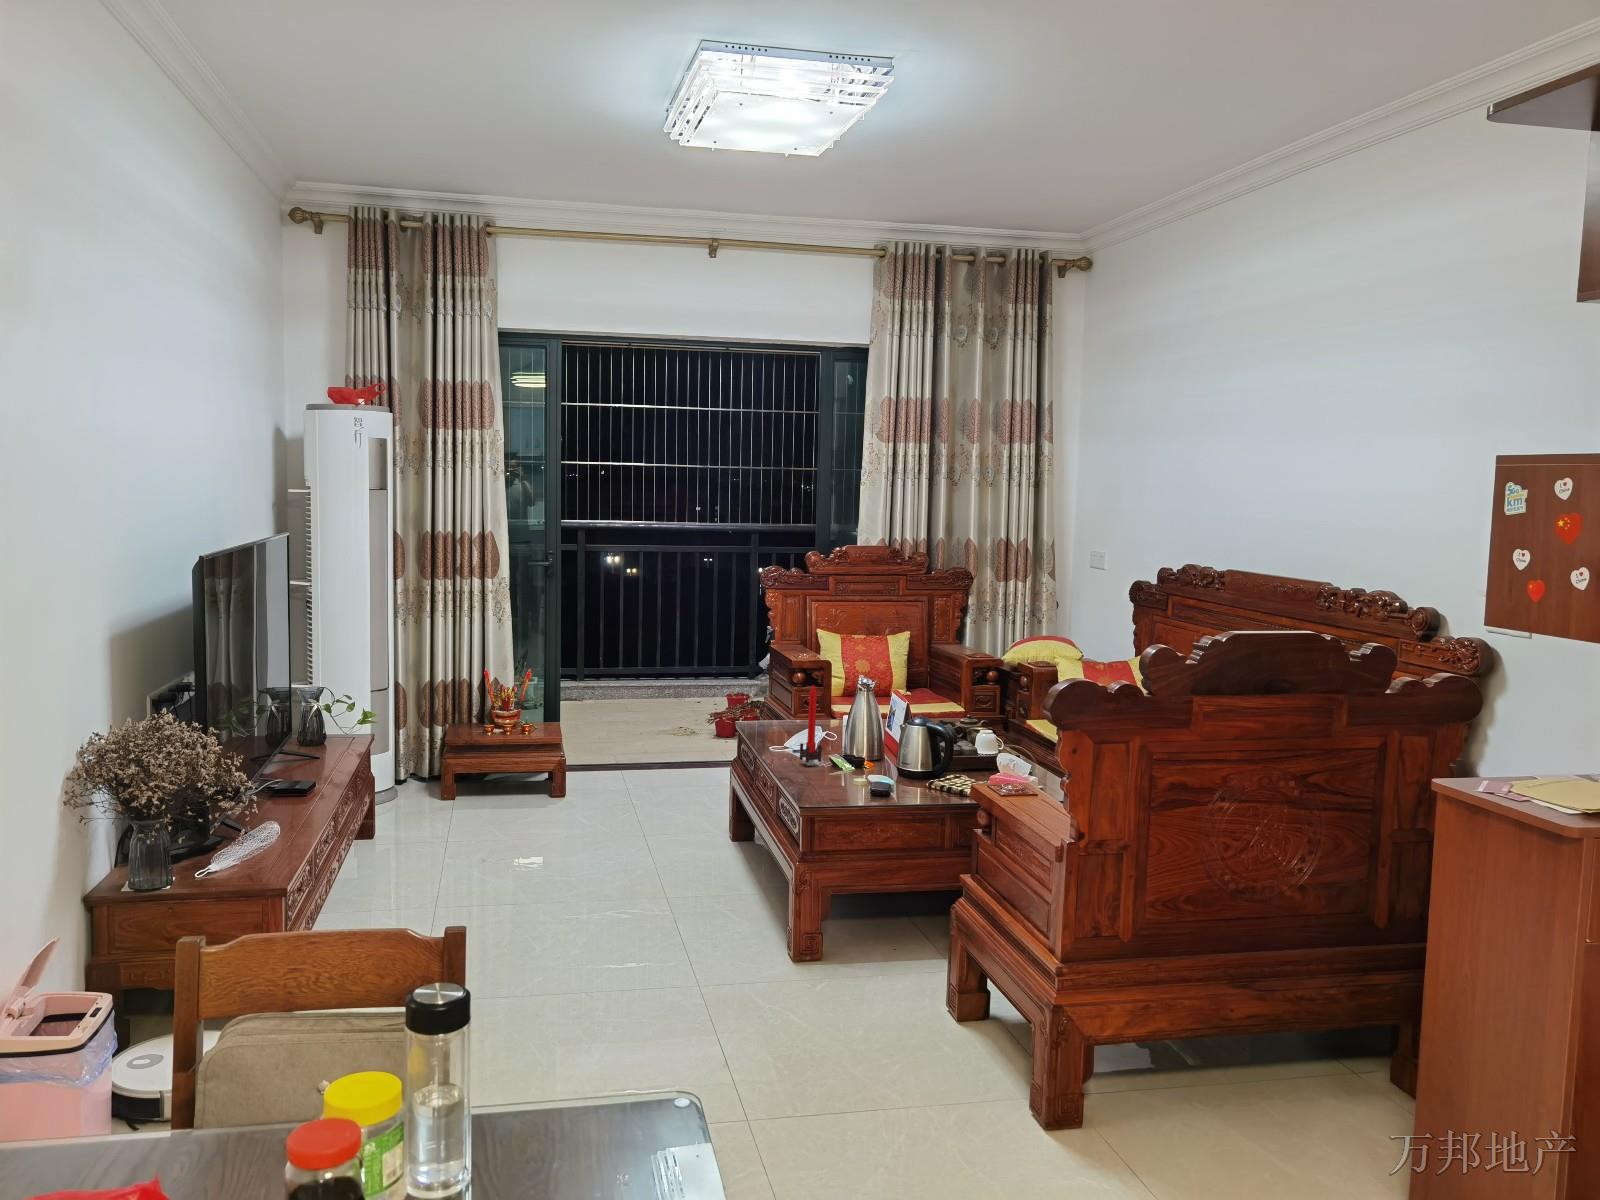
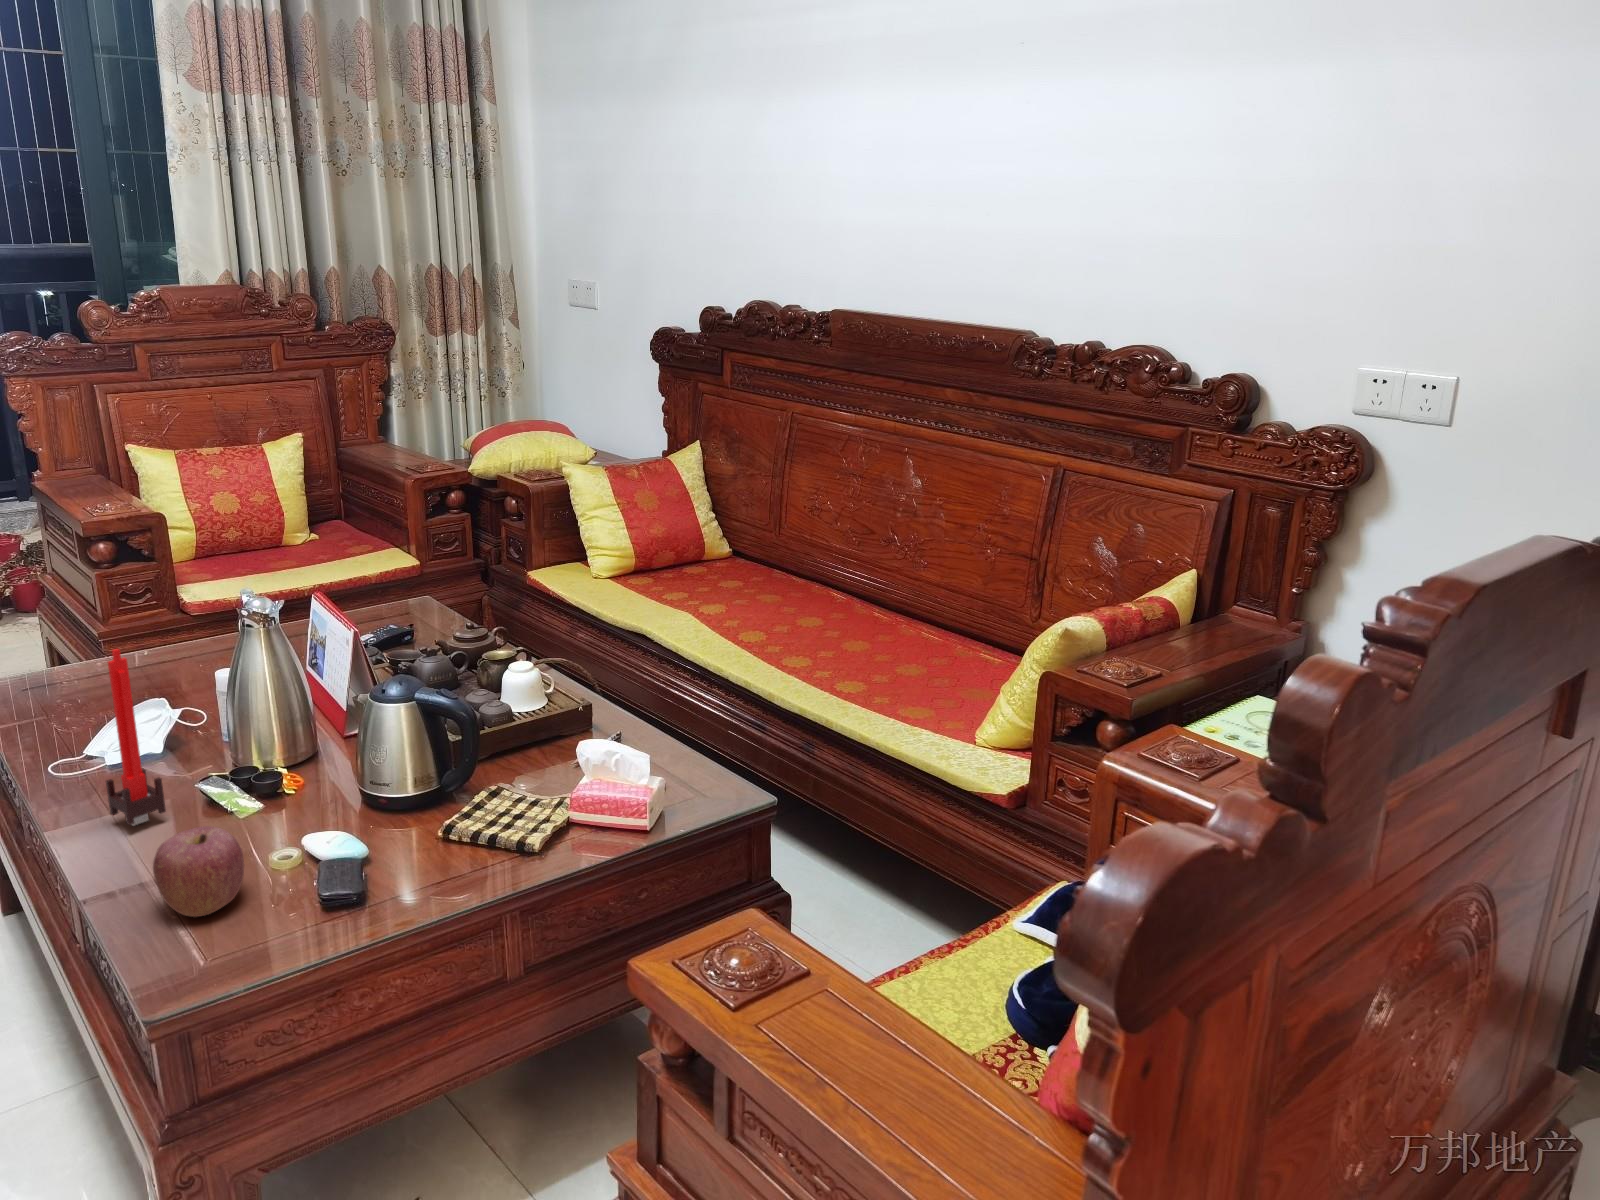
apple: none [816,755,850,788] -> present [153,826,244,917]

